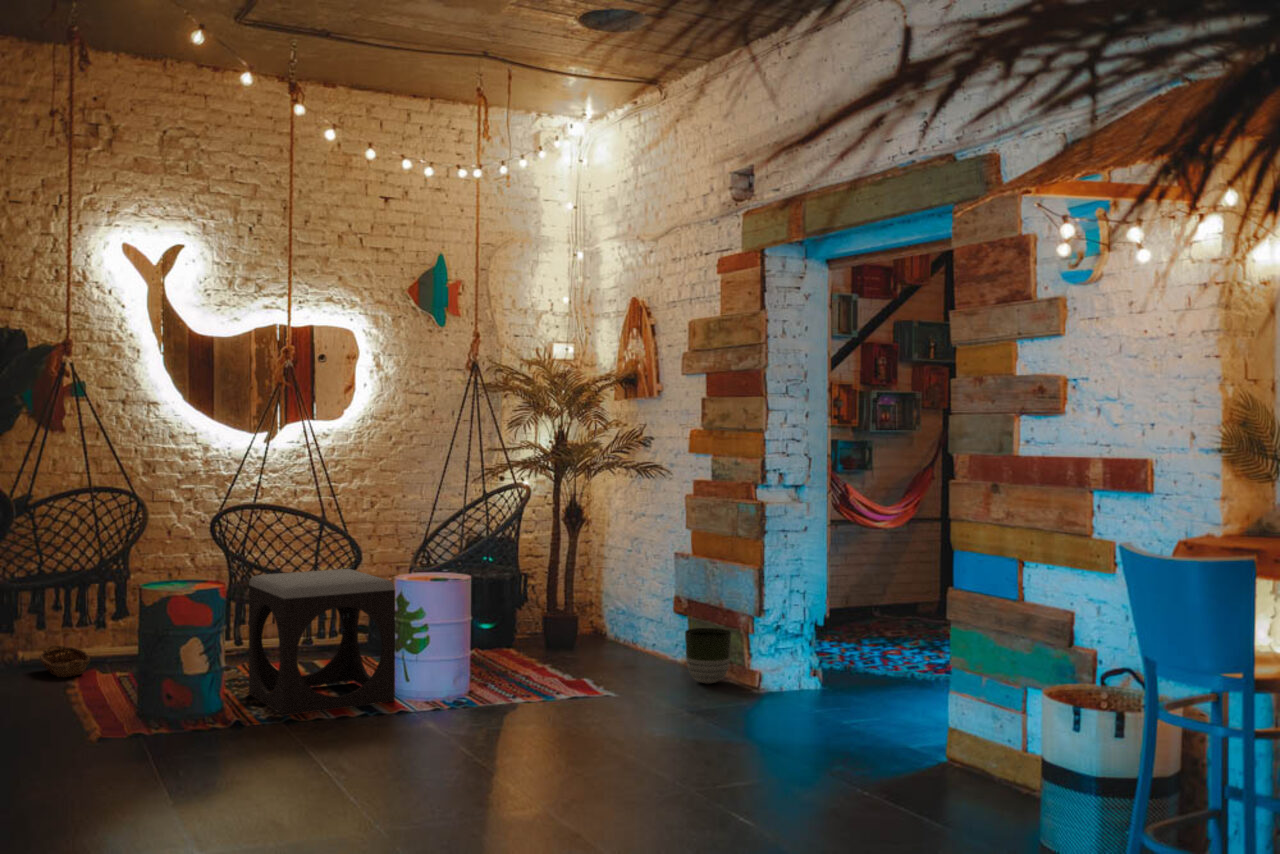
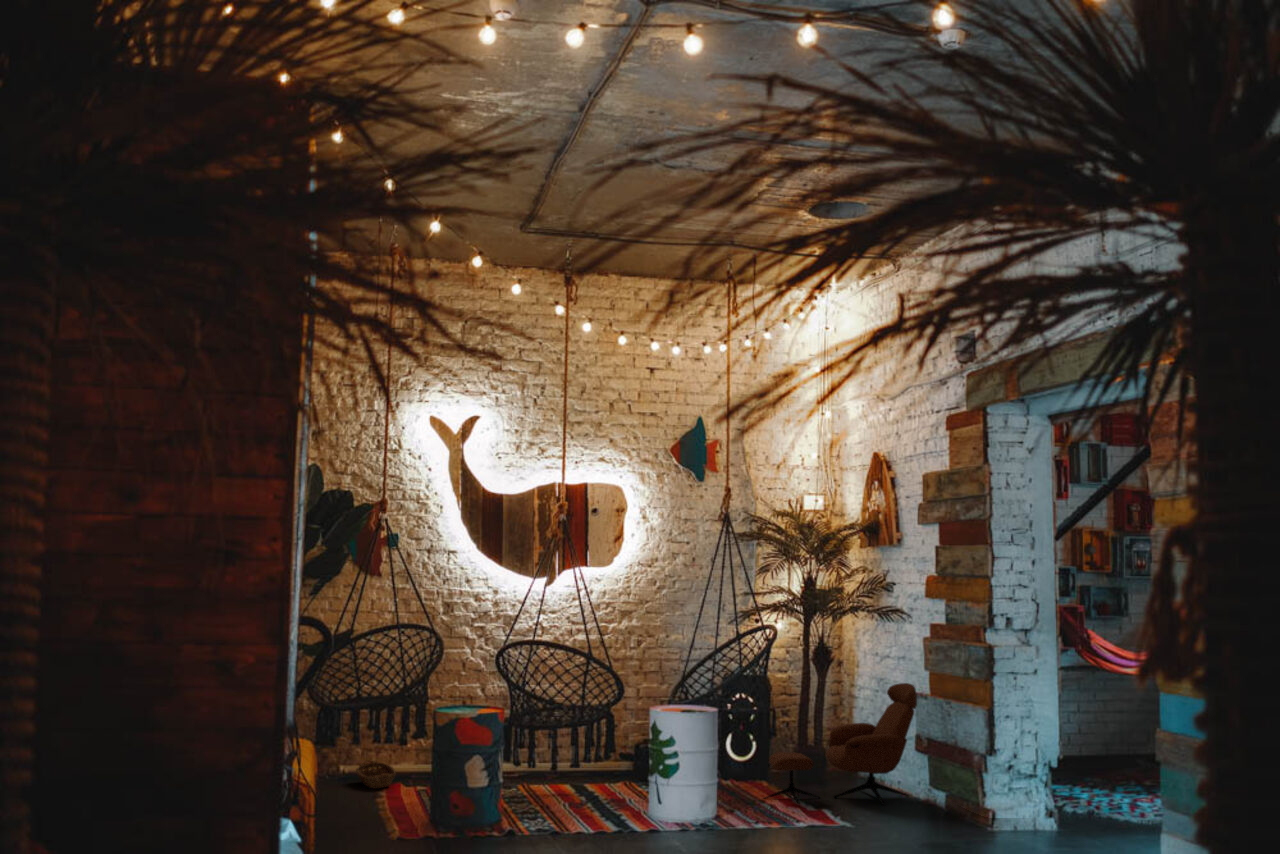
lounge chair: none [515,541,676,670] -> present [764,683,917,805]
footstool: present [249,569,395,716] -> none [522,700,648,832]
planter: present [685,628,731,684] -> none [923,769,969,825]

